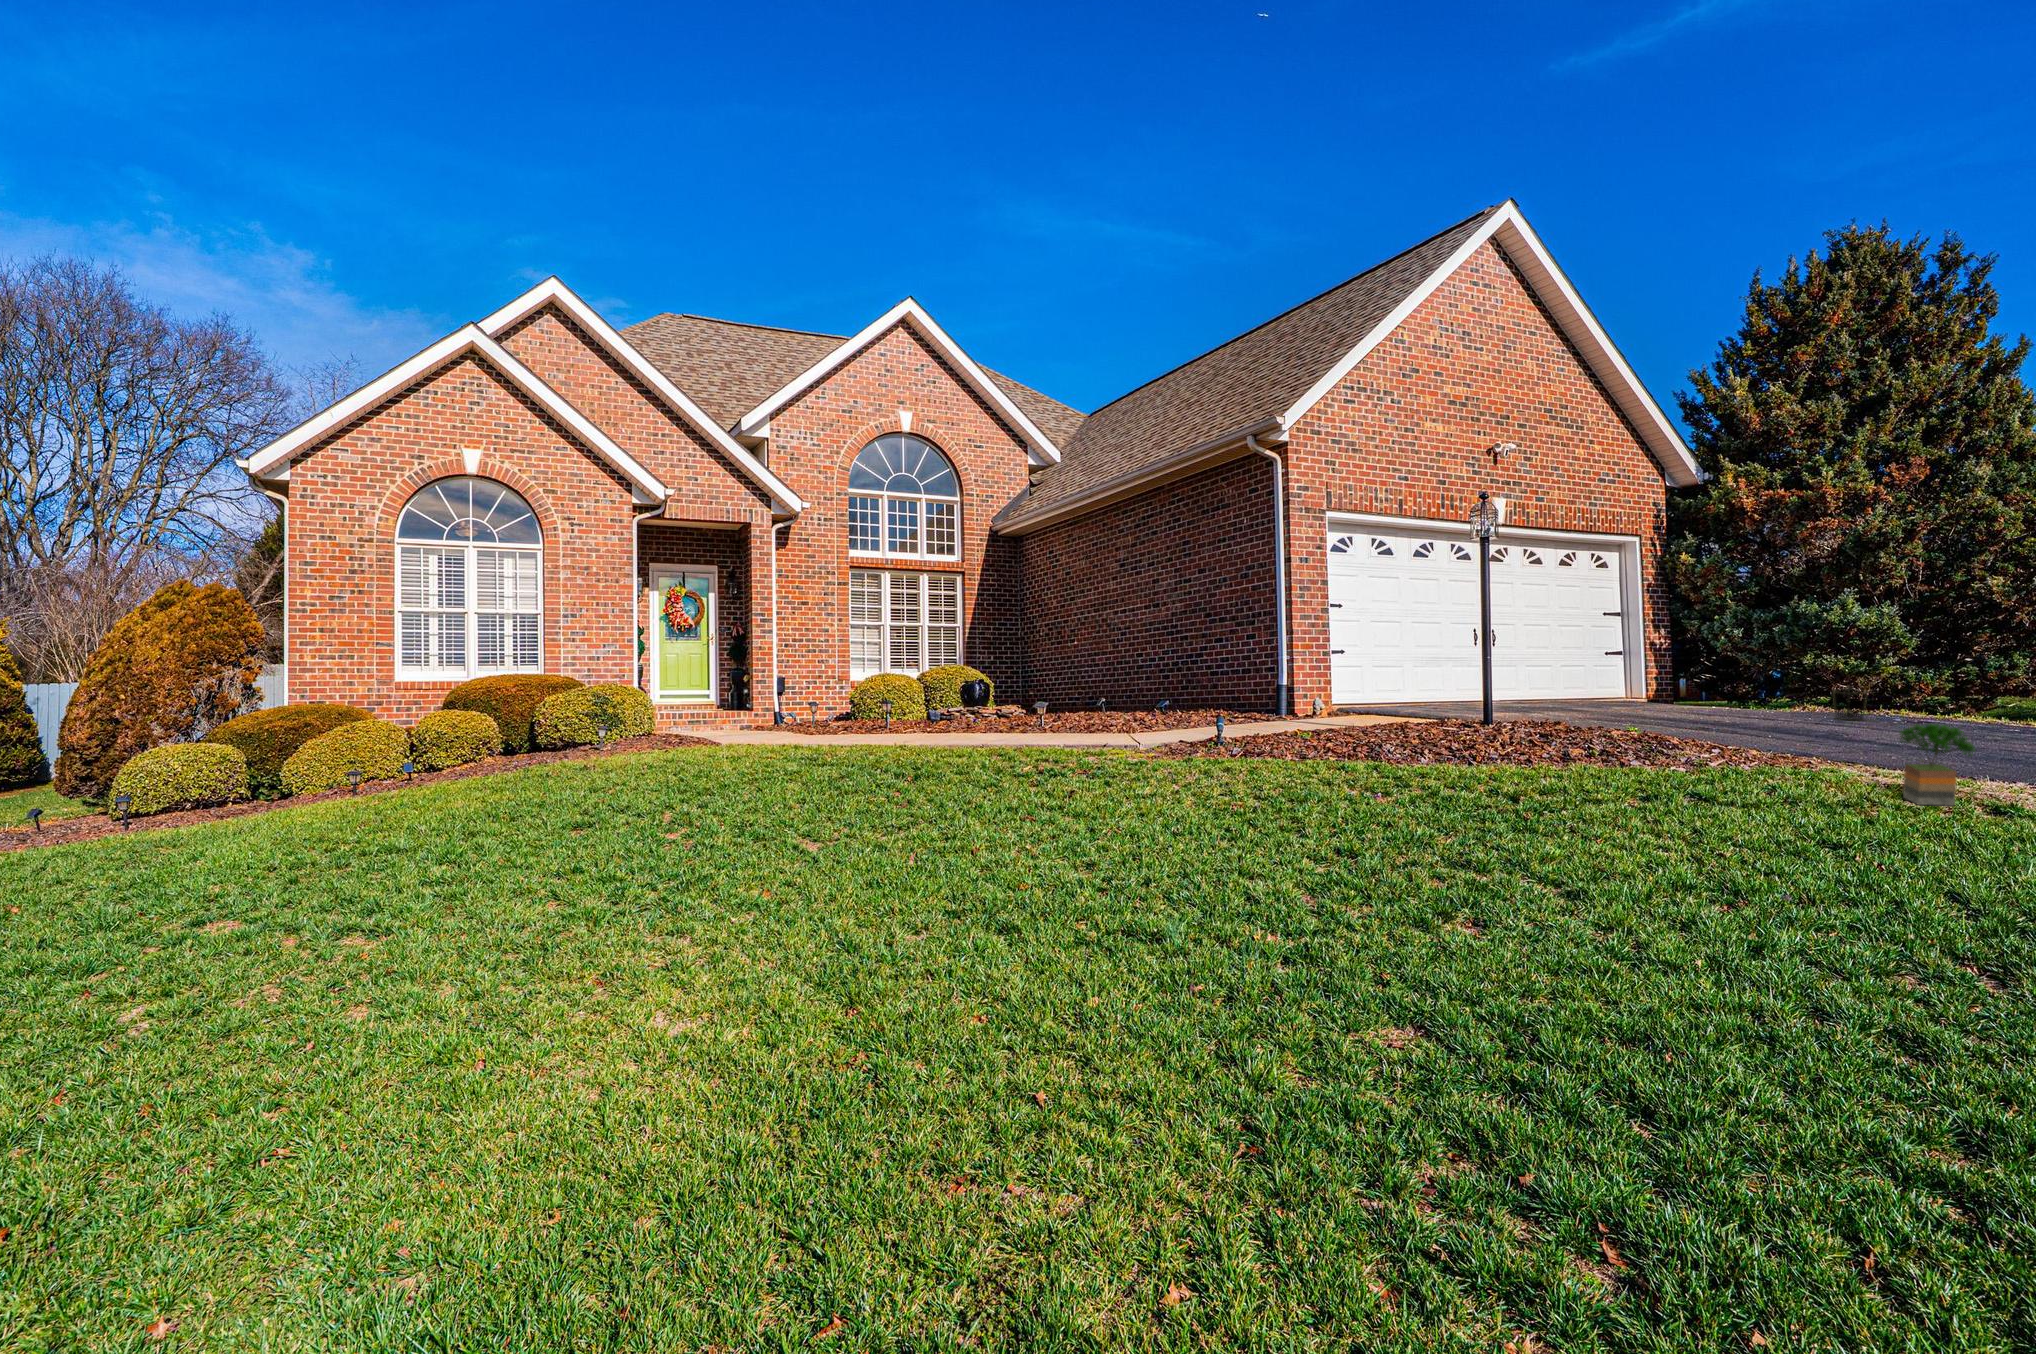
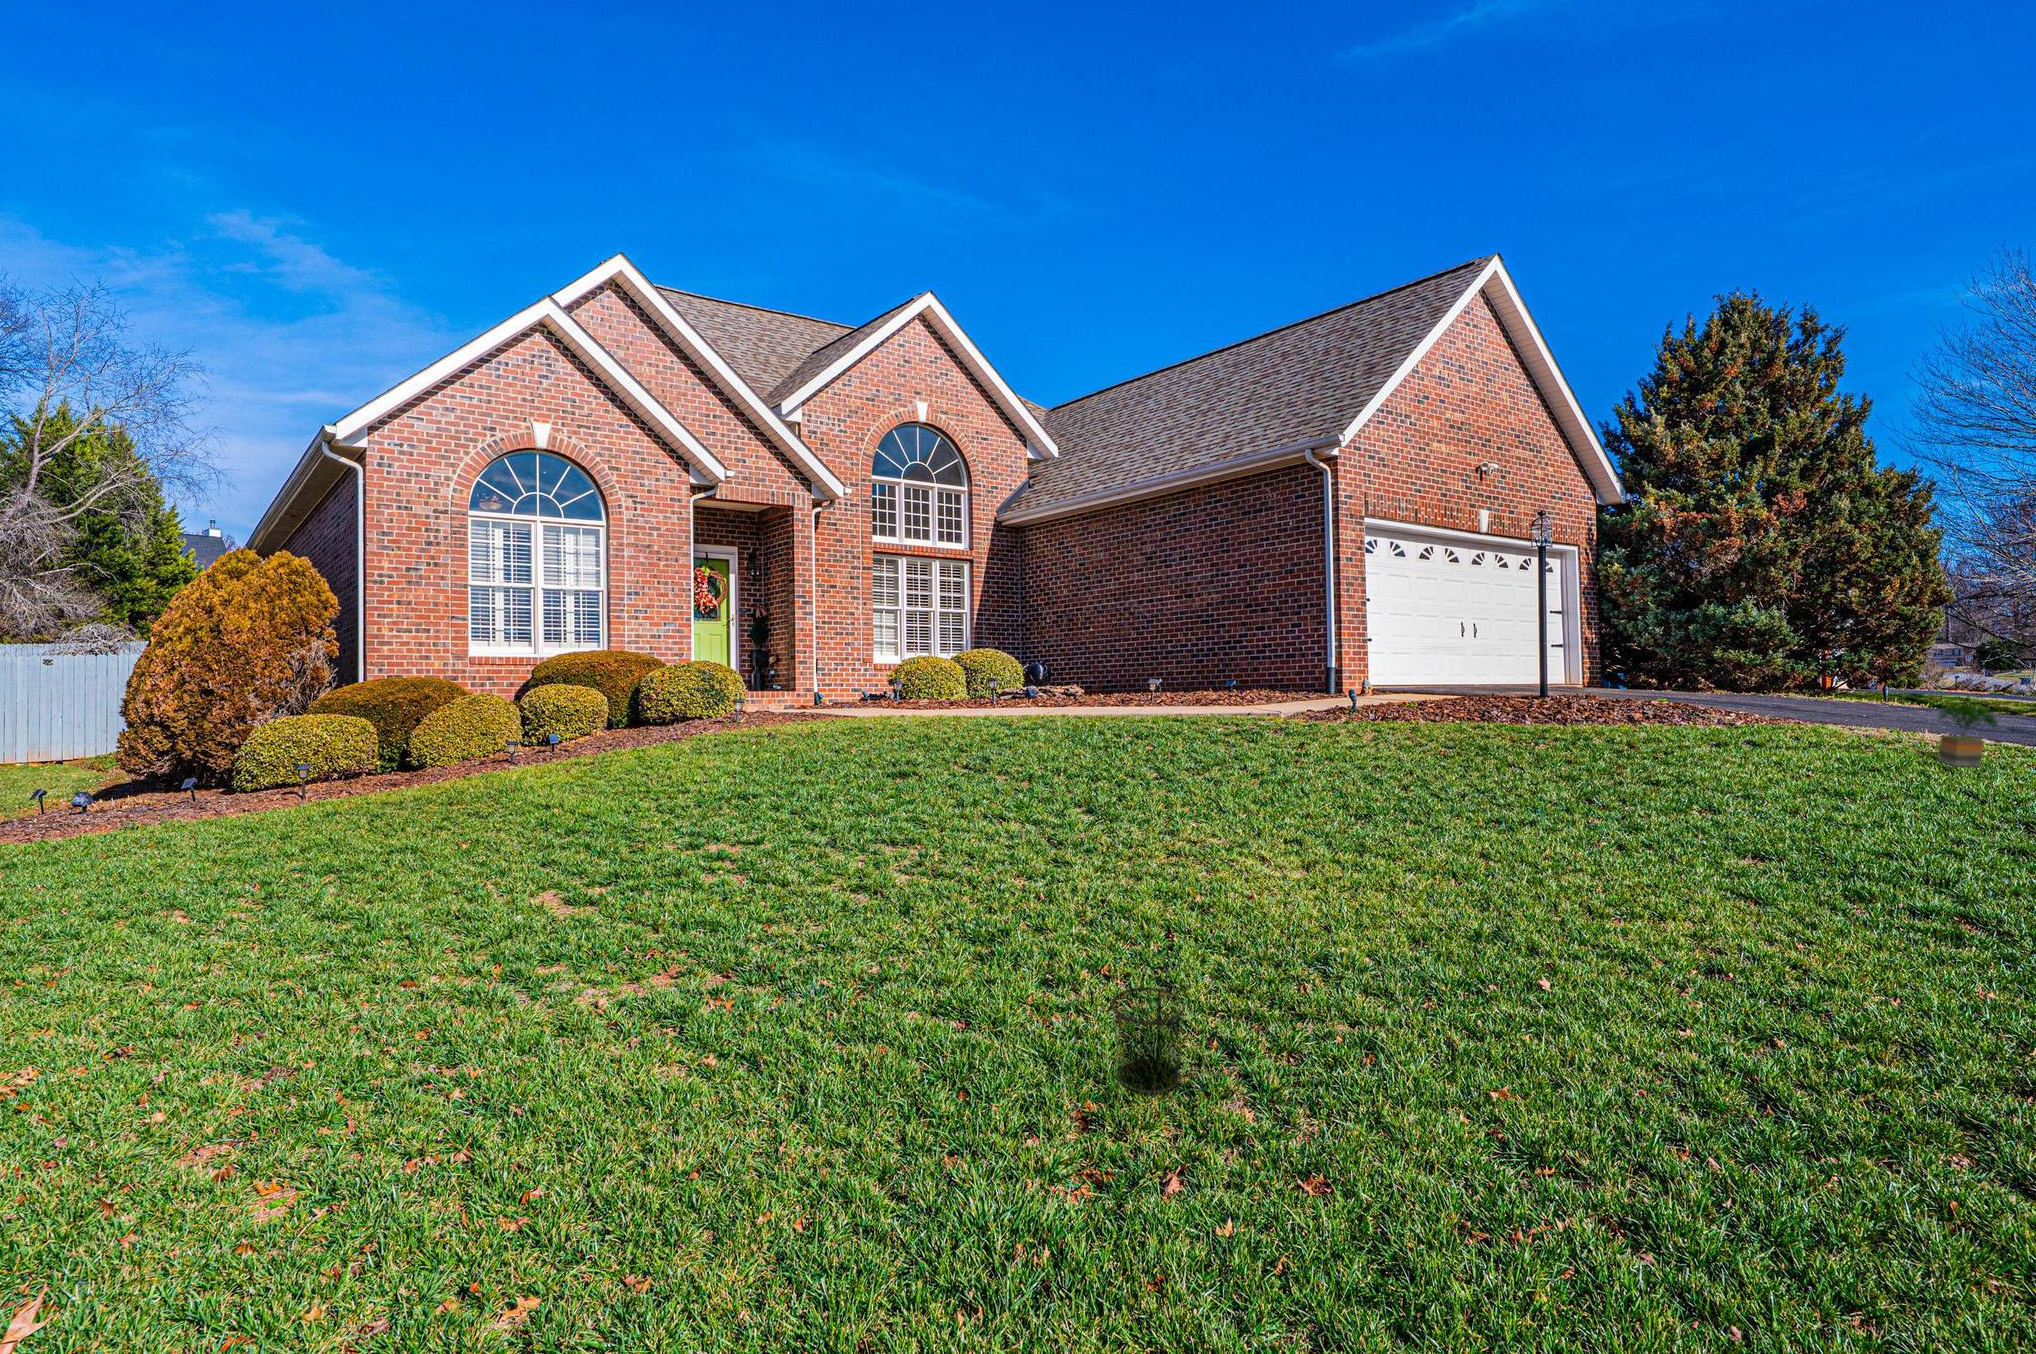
waste bin: present [1833,689,1868,721] -> present [1111,987,1186,1094]

